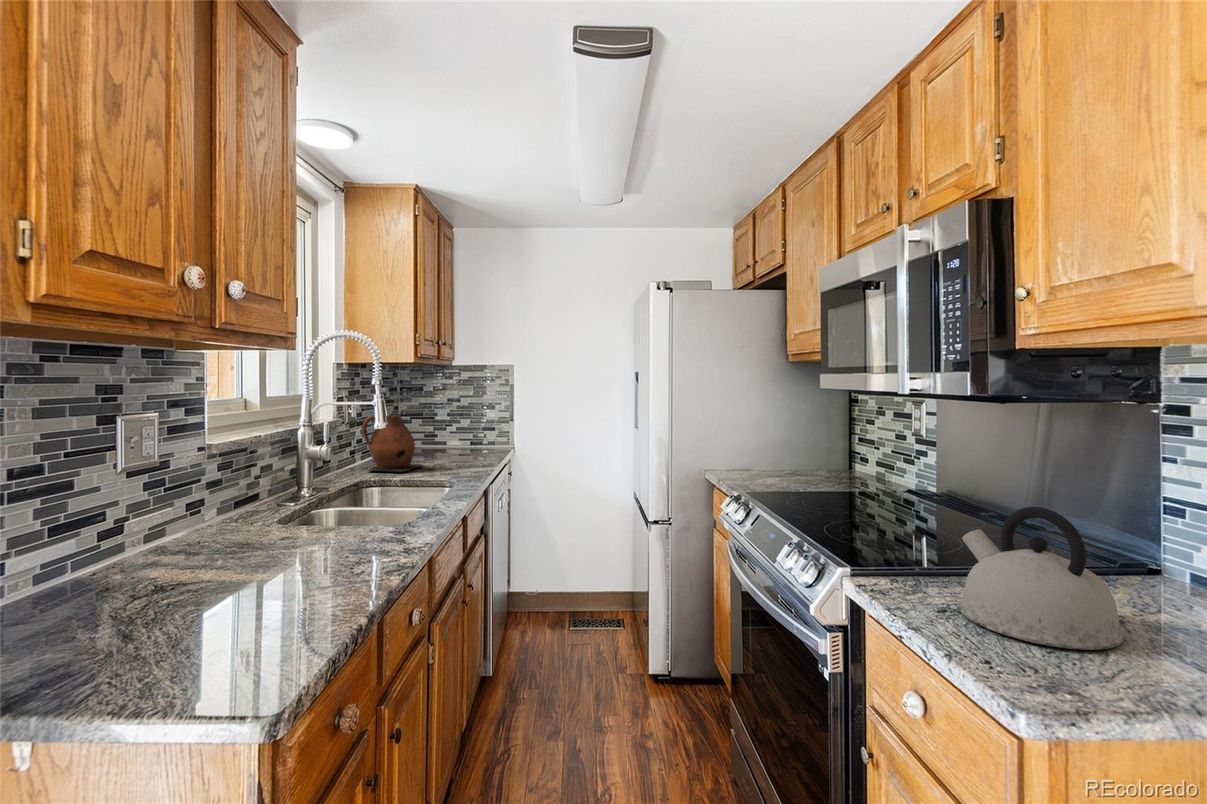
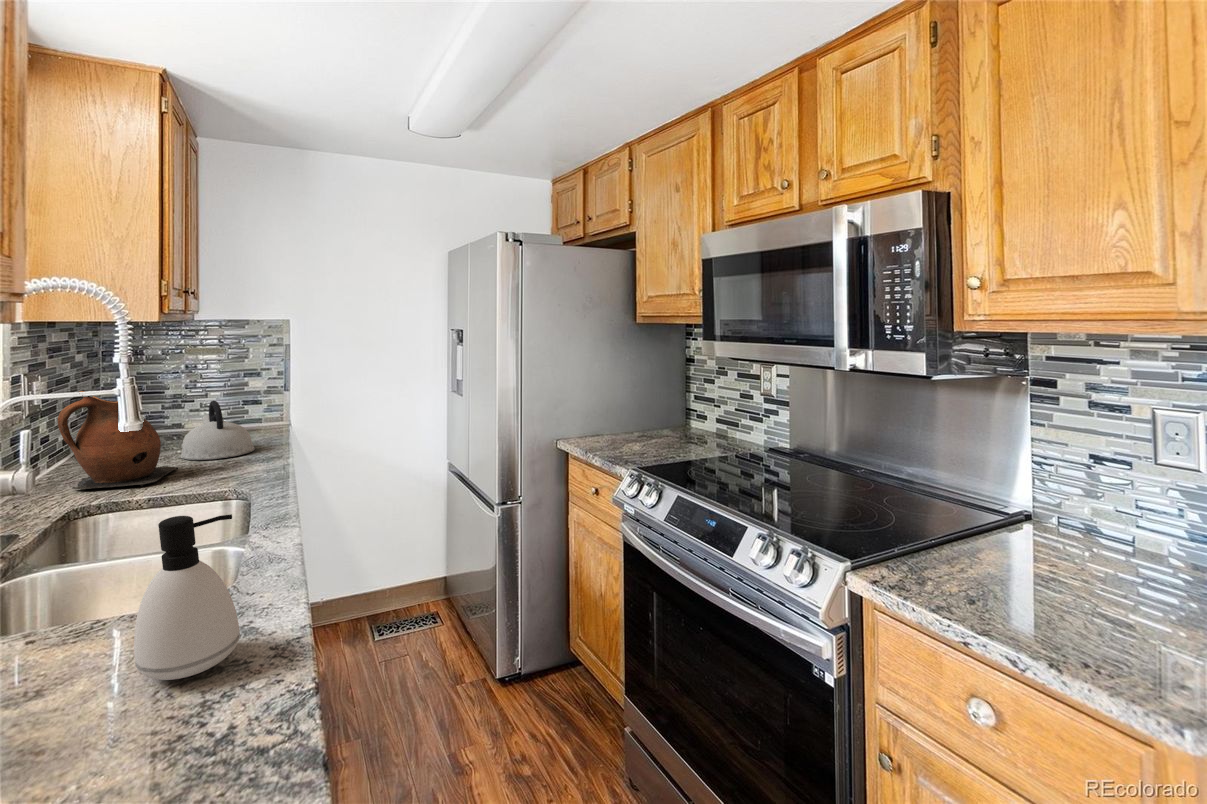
soap dispenser: none [334,456,387,546] -> present [134,514,240,680]
kettle: present [959,507,1124,650] -> present [180,401,255,460]

